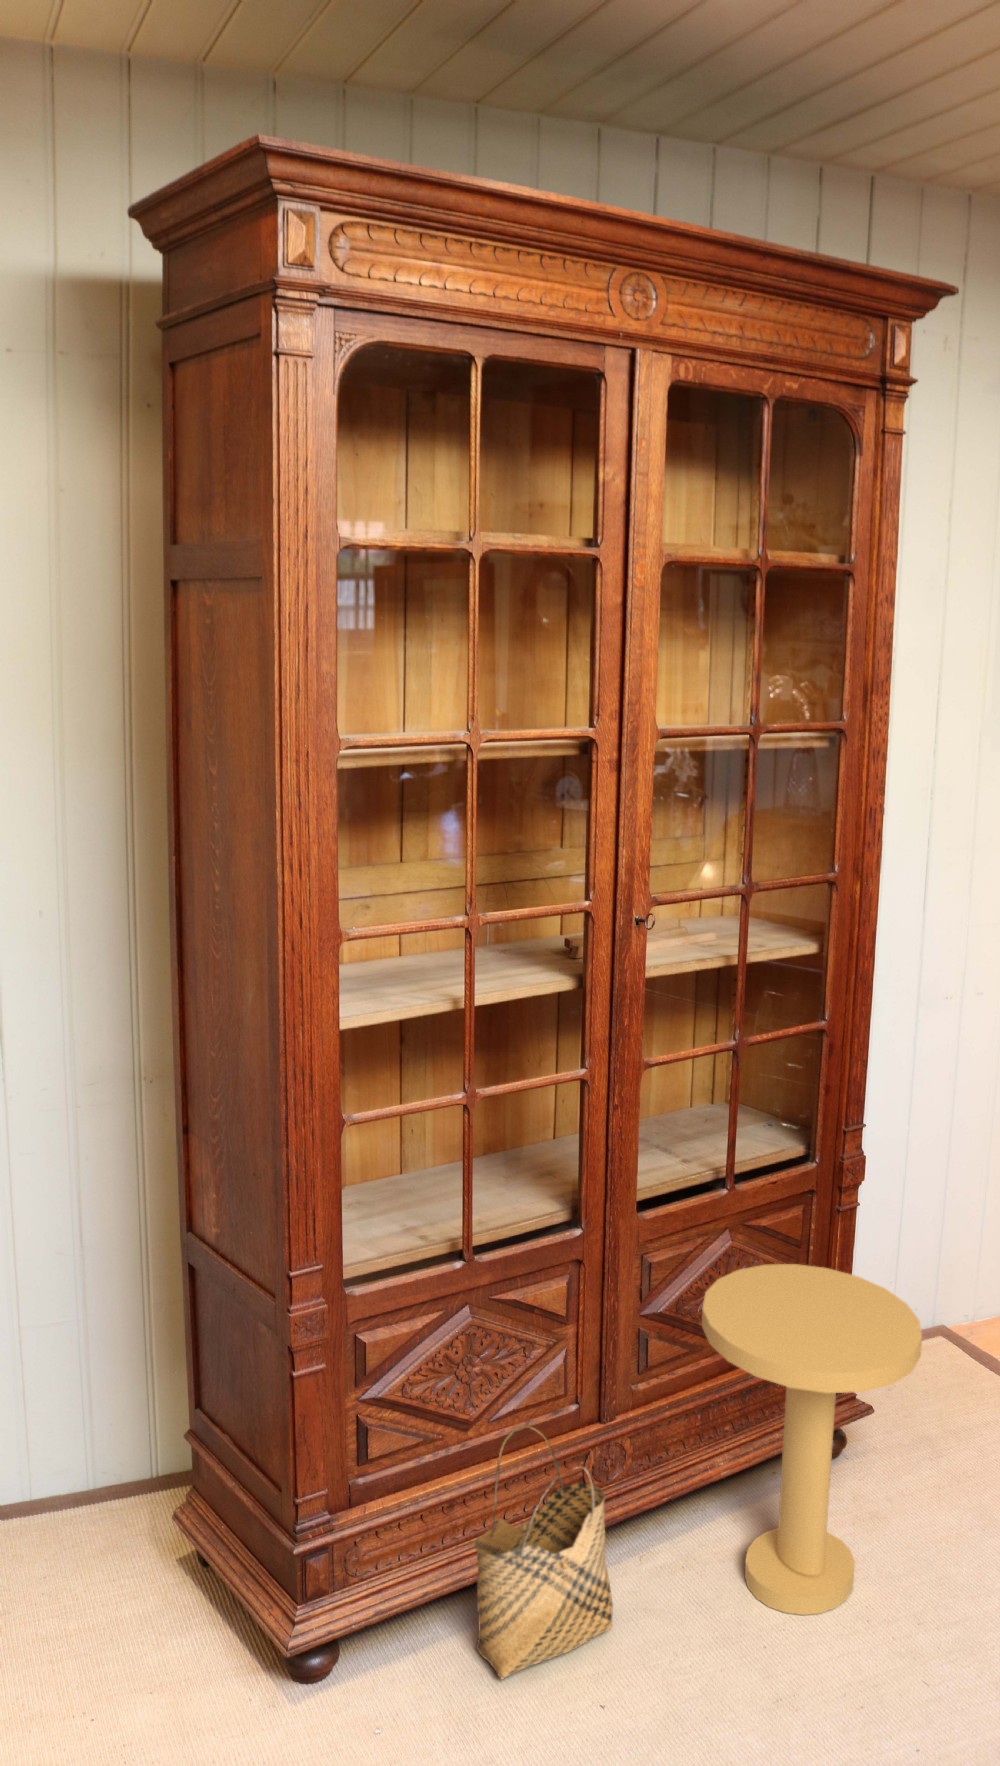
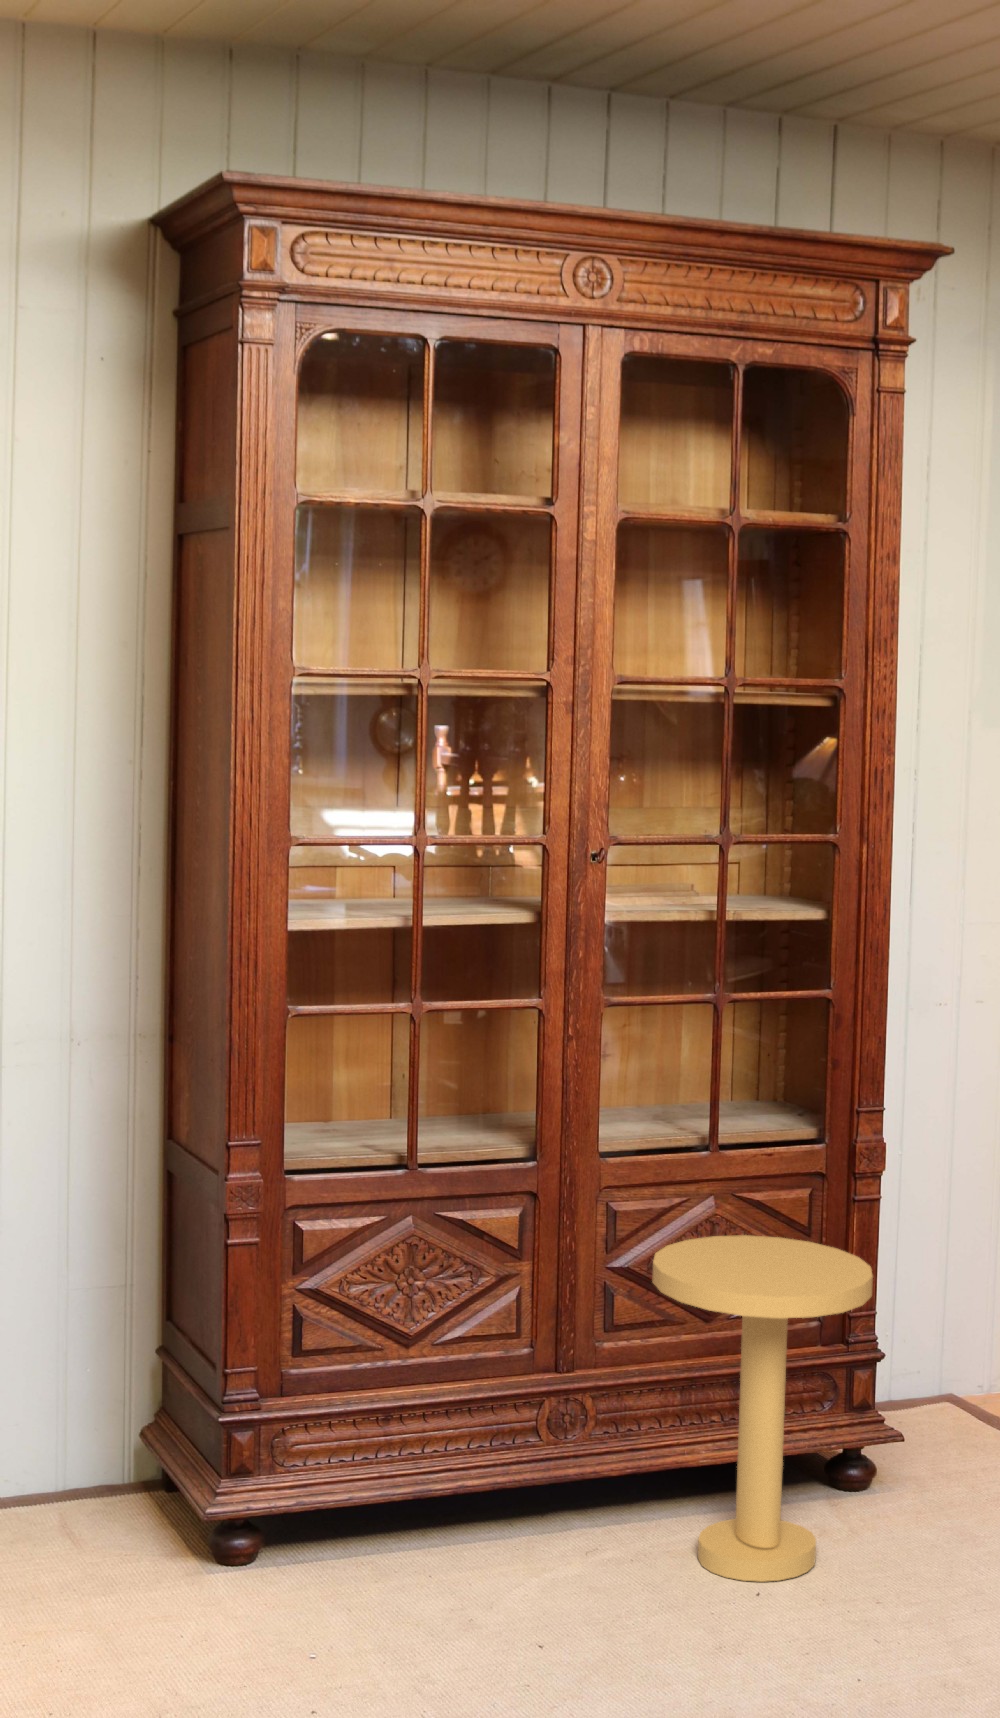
woven basket: present [474,1425,613,1679] -> none [396,1346,542,1577]

